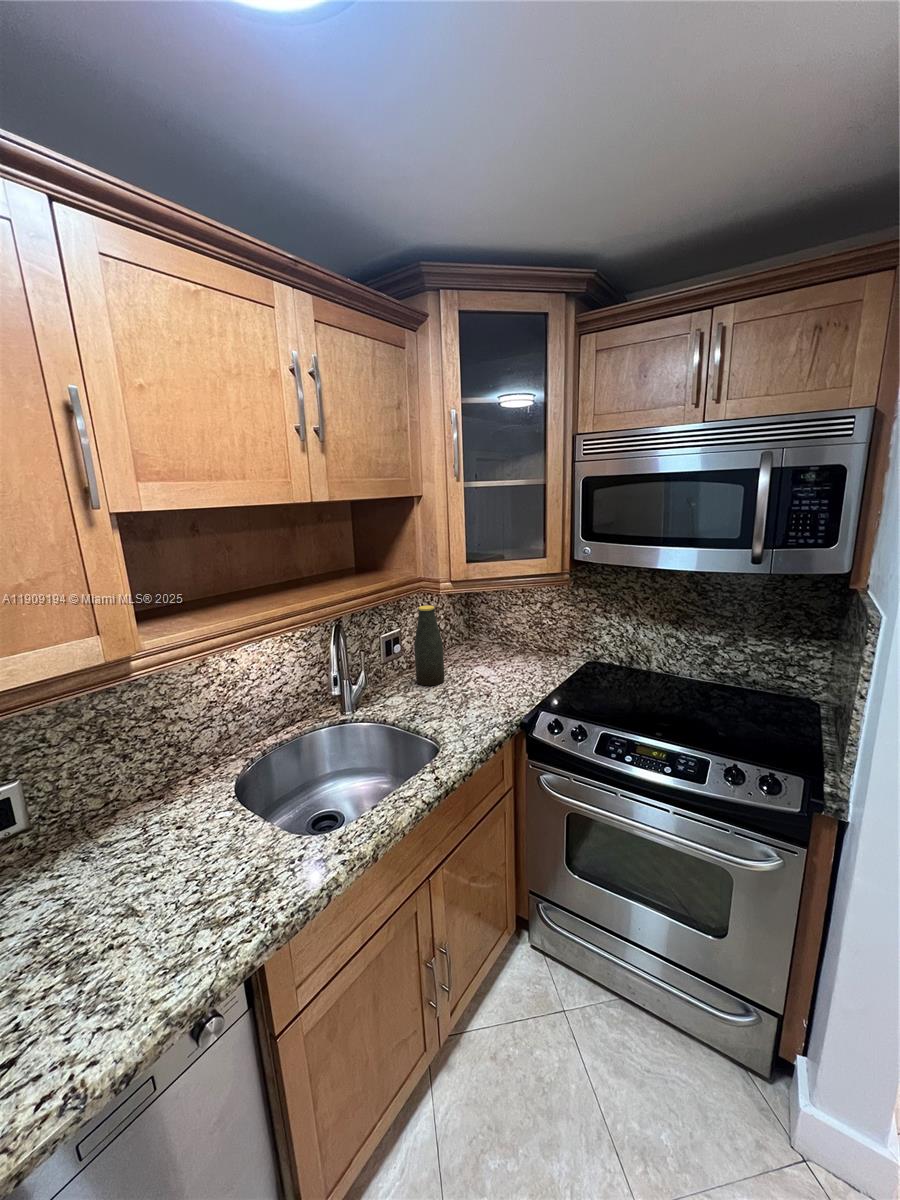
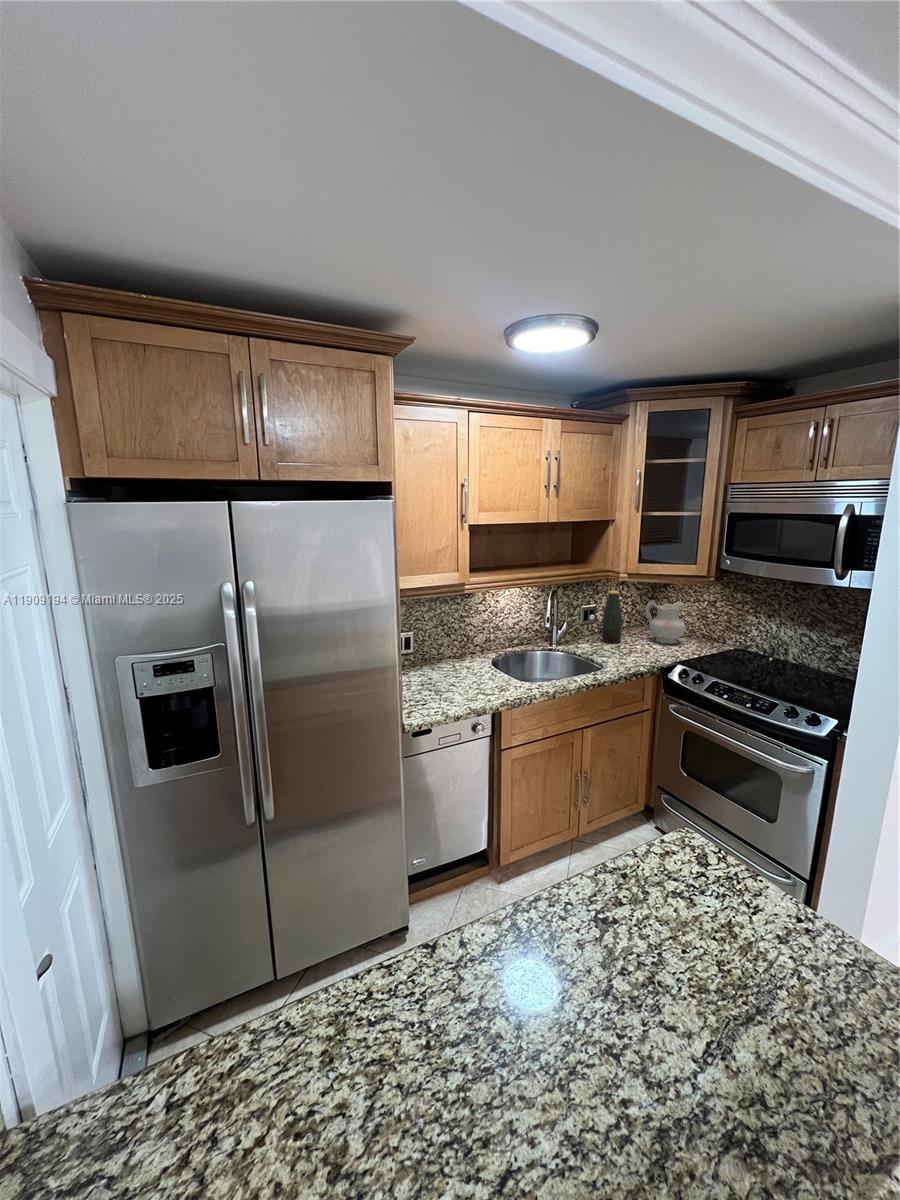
ceramic pitcher: none [471,608,523,670] -> present [646,600,686,644]

